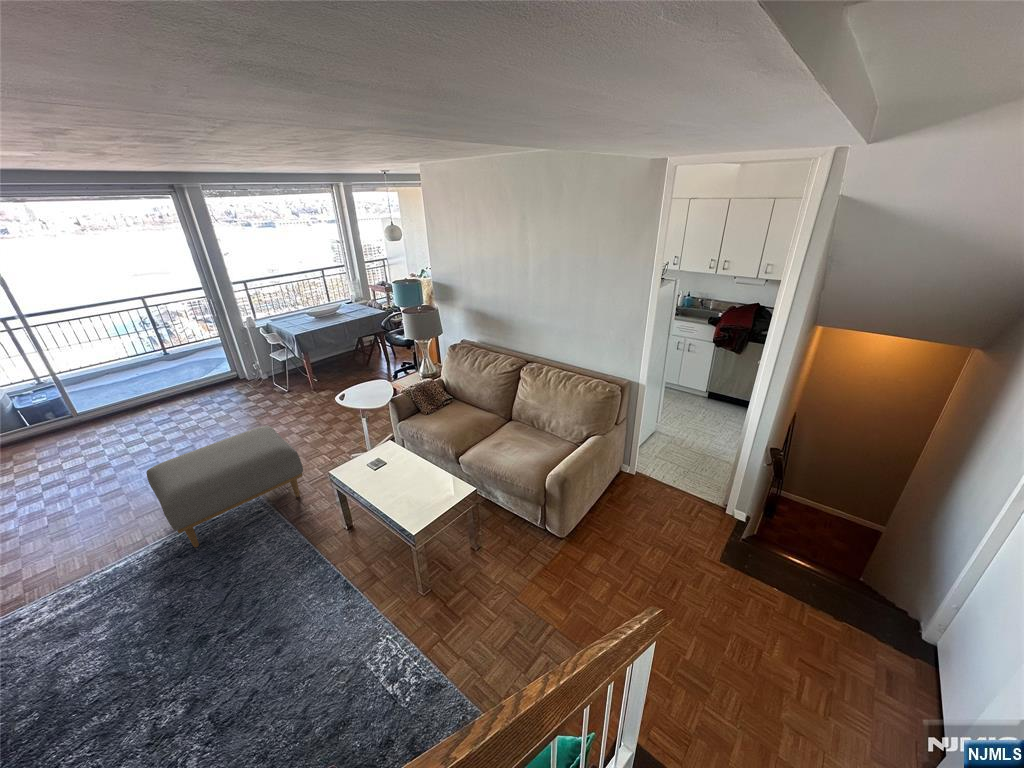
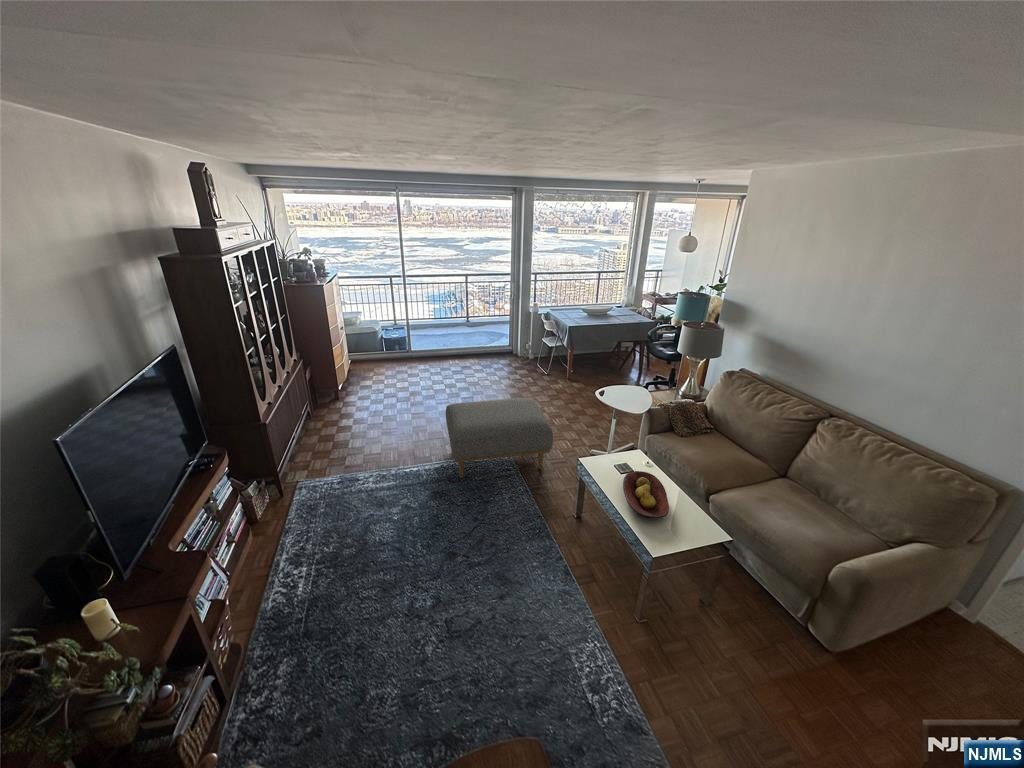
fruit bowl: none [378,460,423,501] -> present [623,471,669,518]

